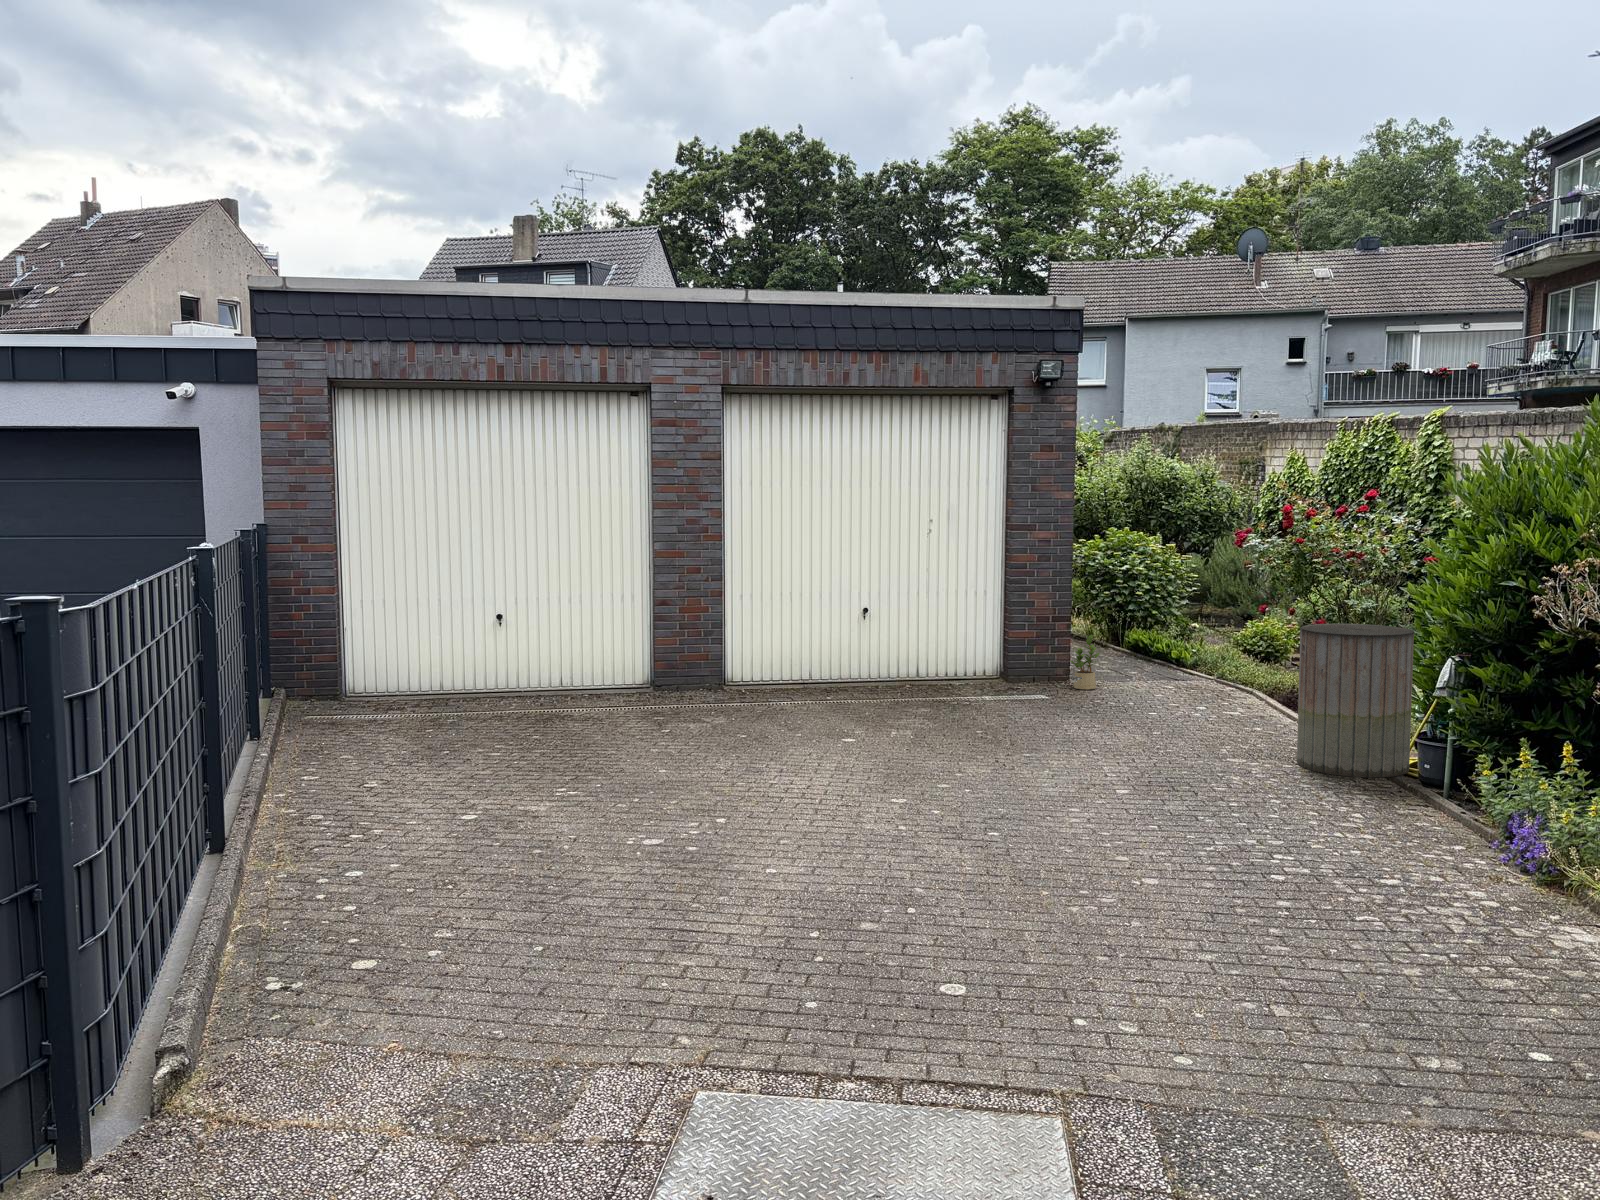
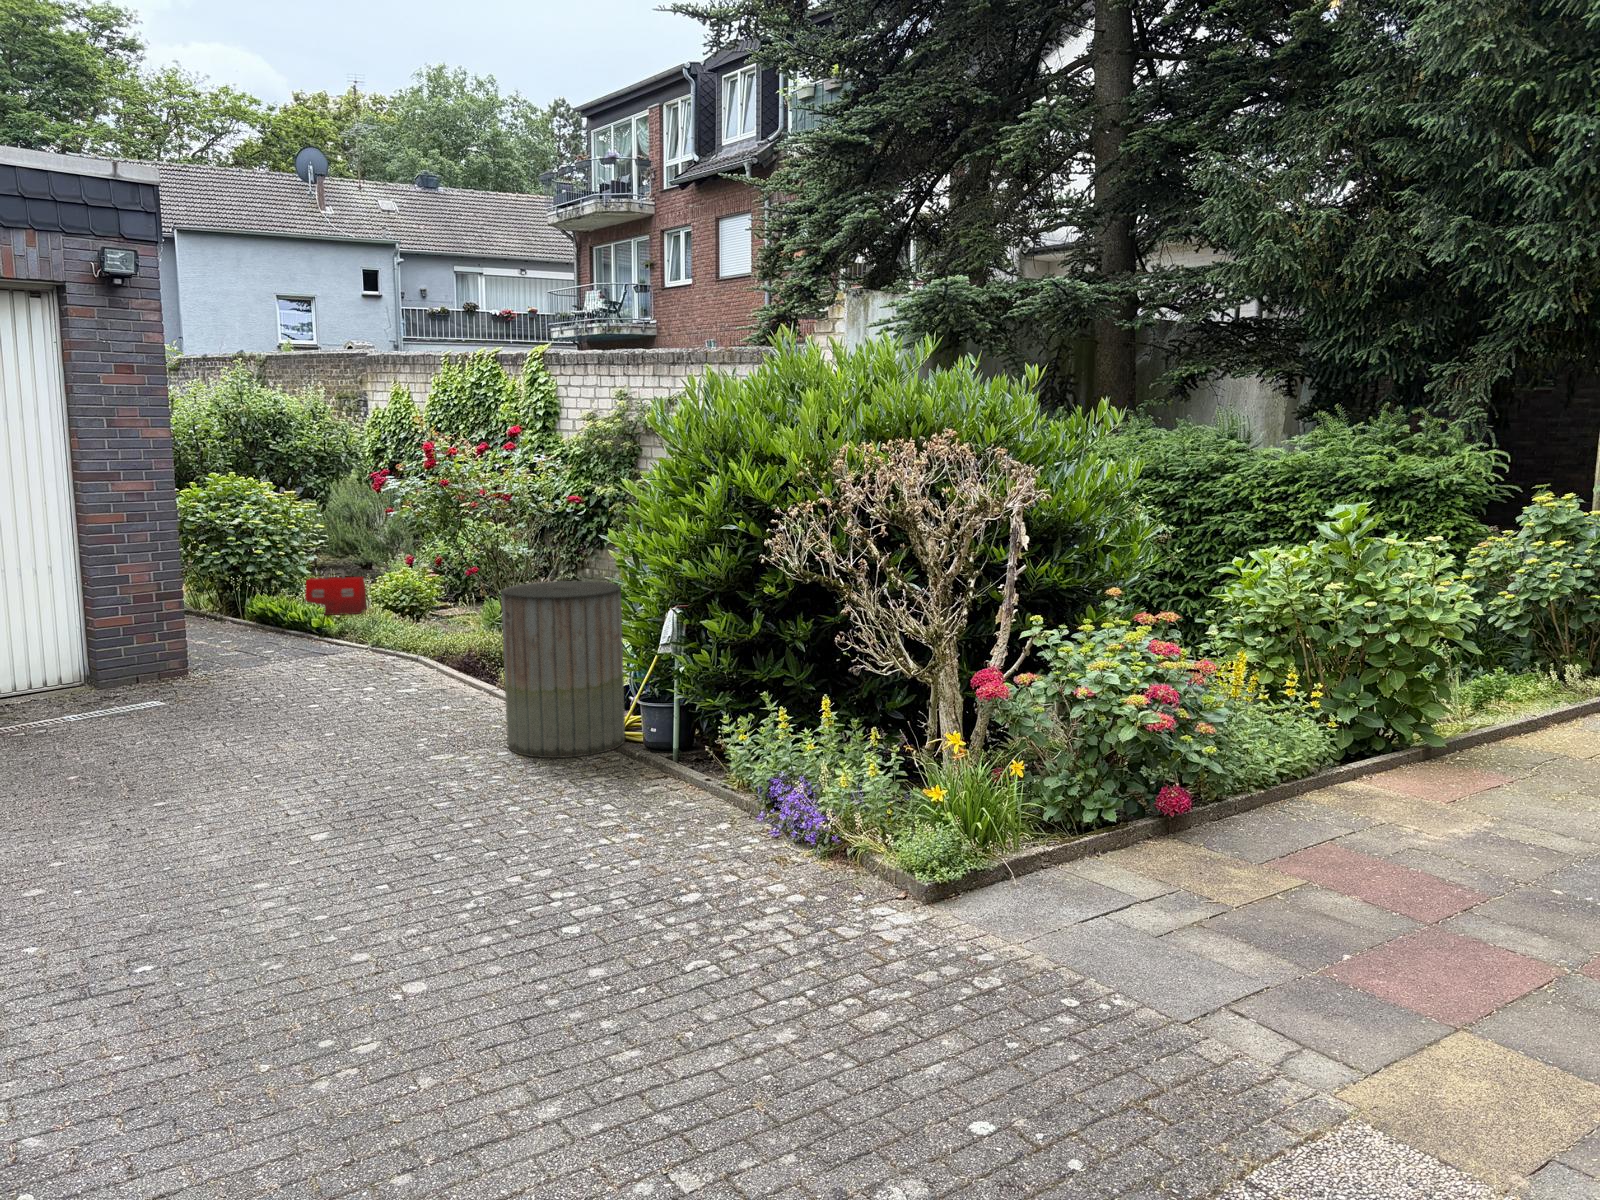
toolbox: none [1176,614,1230,654] -> present [305,570,367,615]
potted plant: present [1070,635,1099,690] -> none [186,612,227,682]

